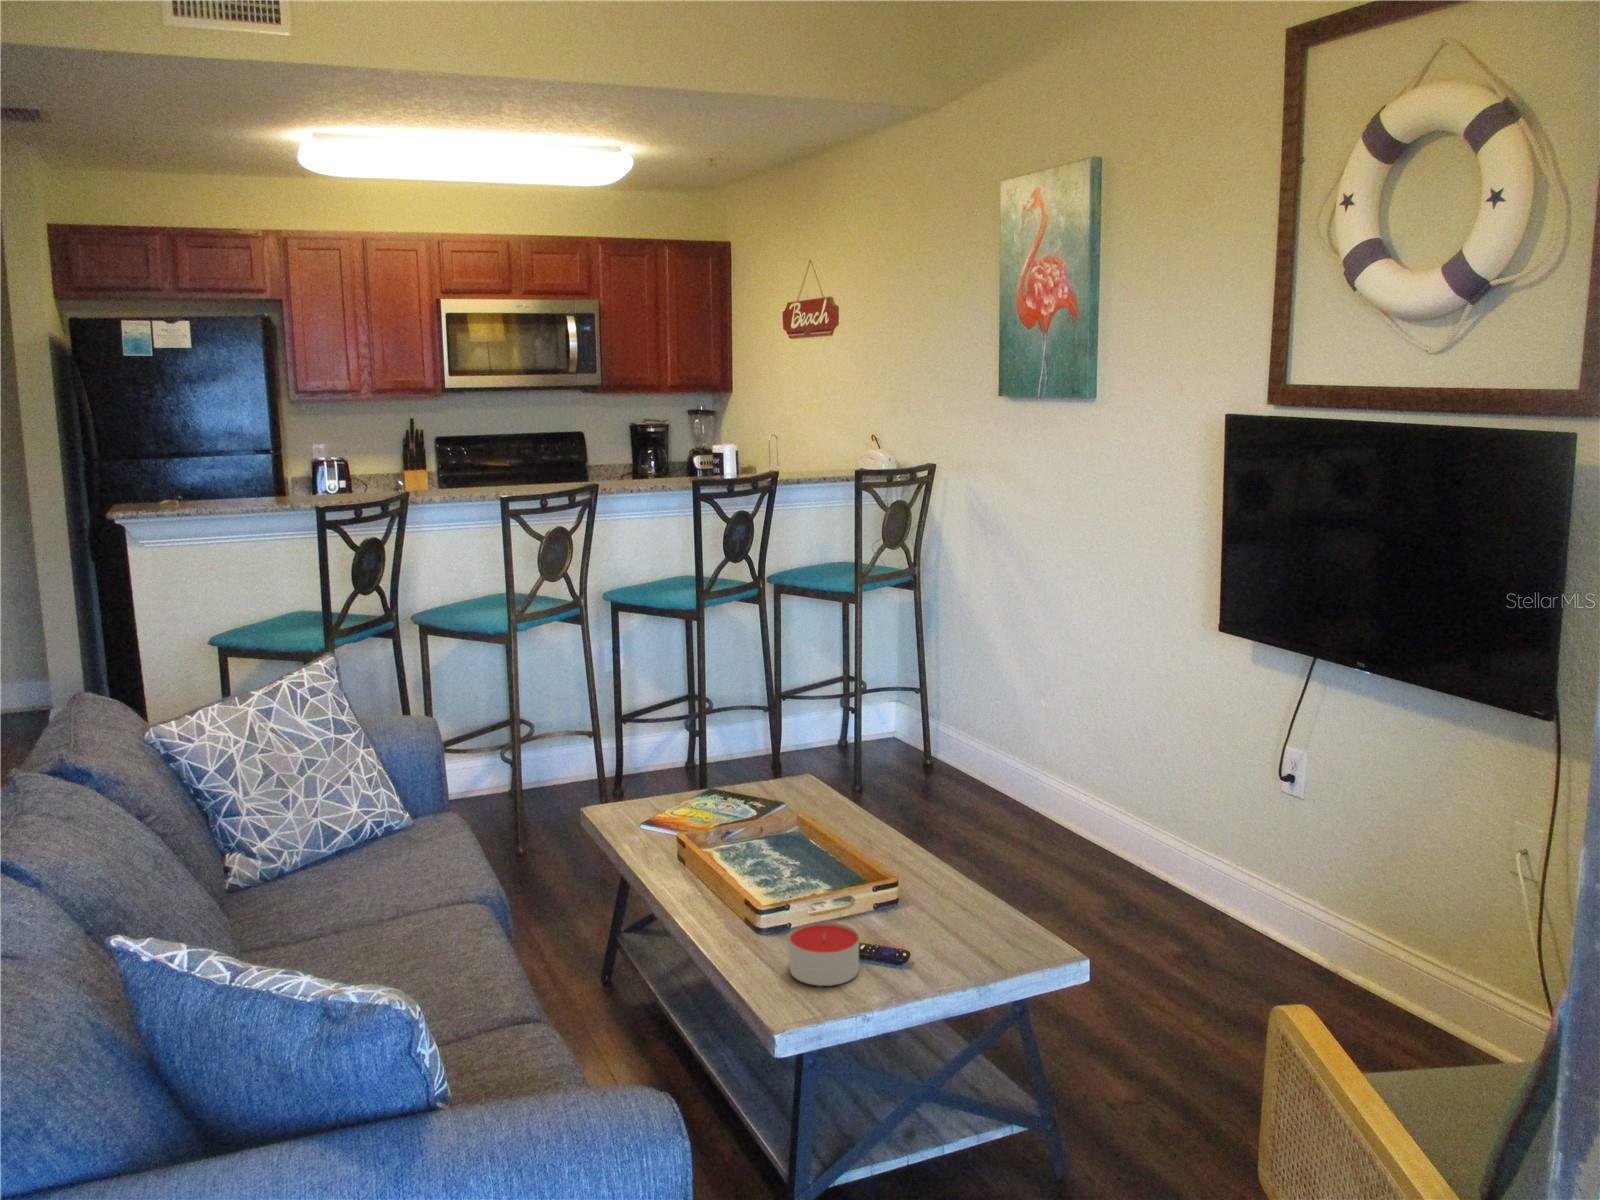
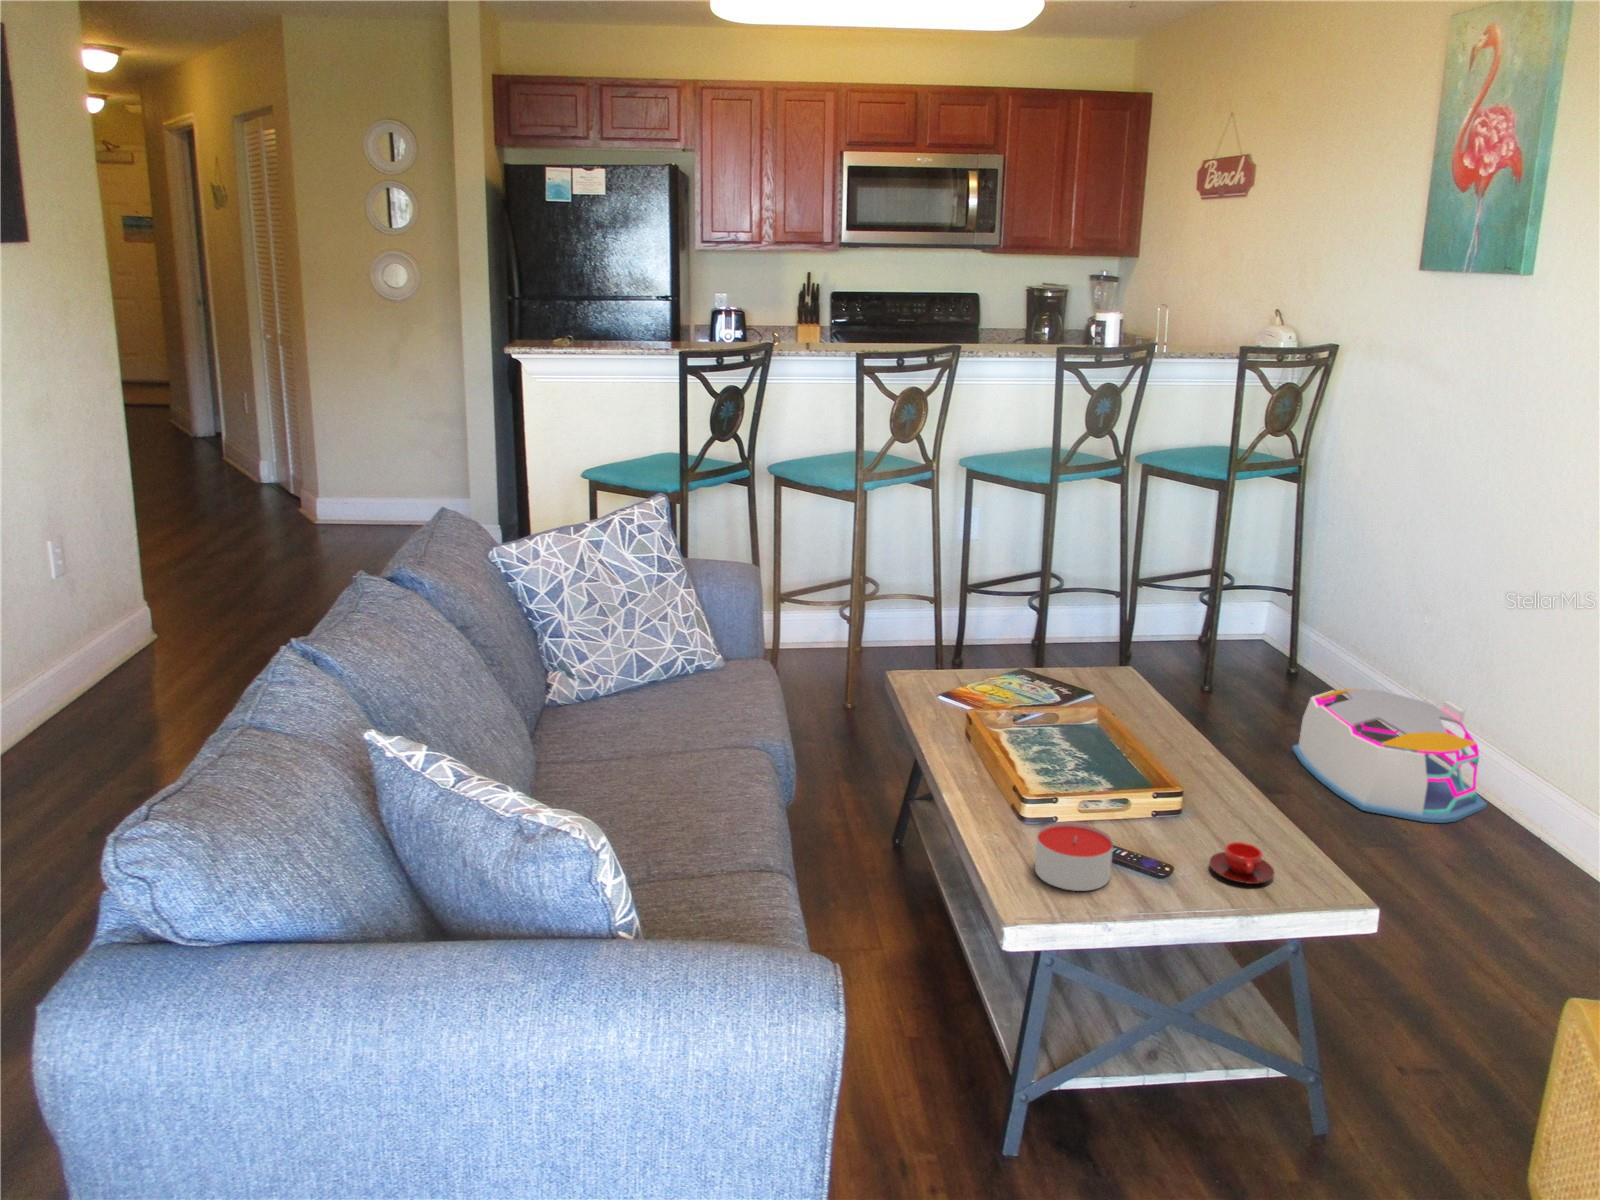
storage bin: none [944,768,1109,878] -> present [1292,689,1487,823]
teacup: none [939,915,995,951] -> present [1209,842,1274,884]

